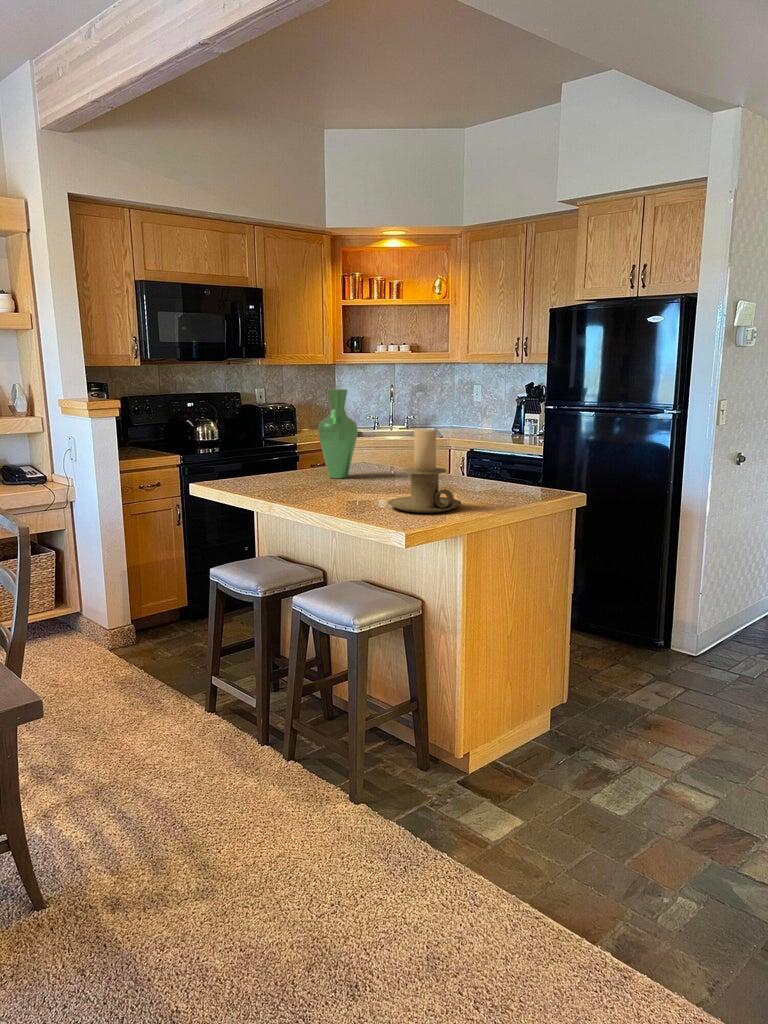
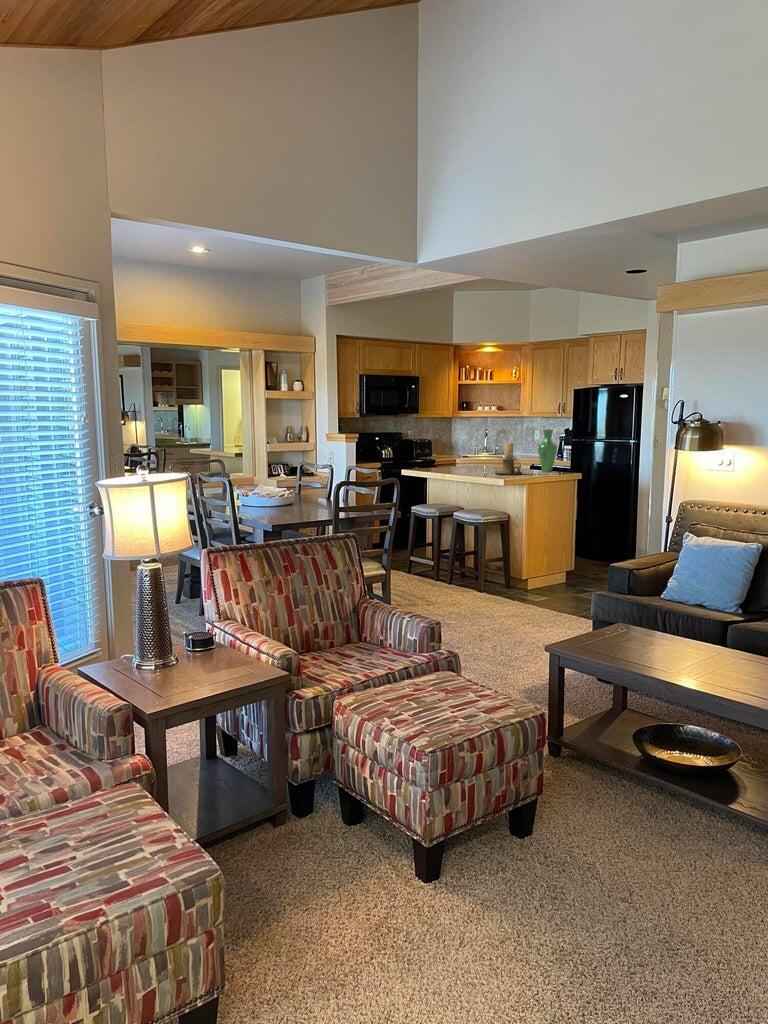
vase: present [318,389,358,478] -> present [538,429,557,472]

